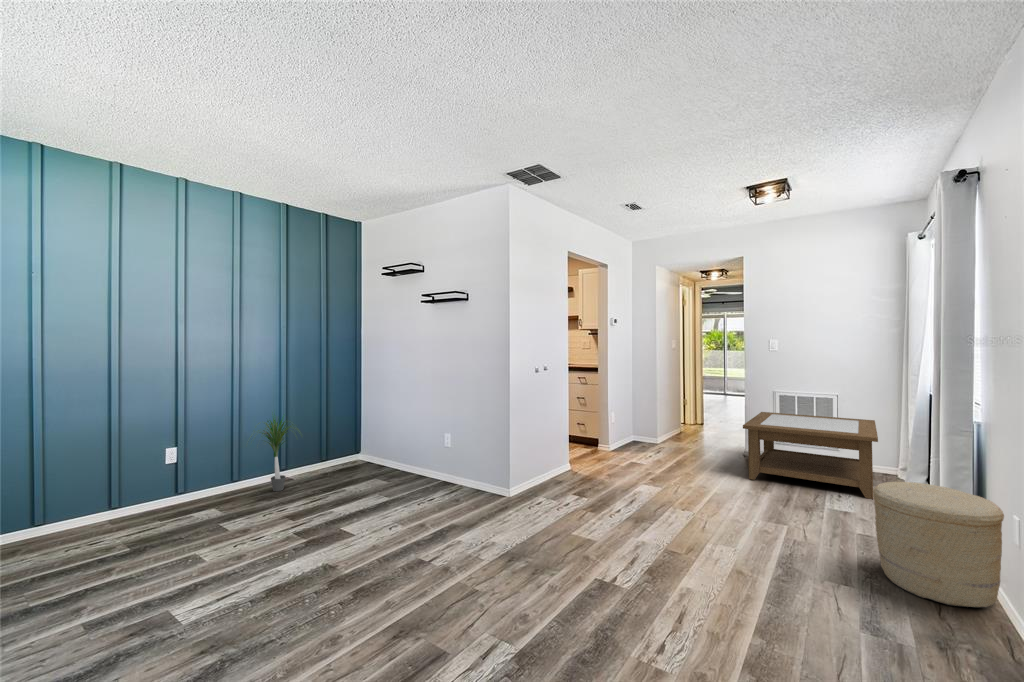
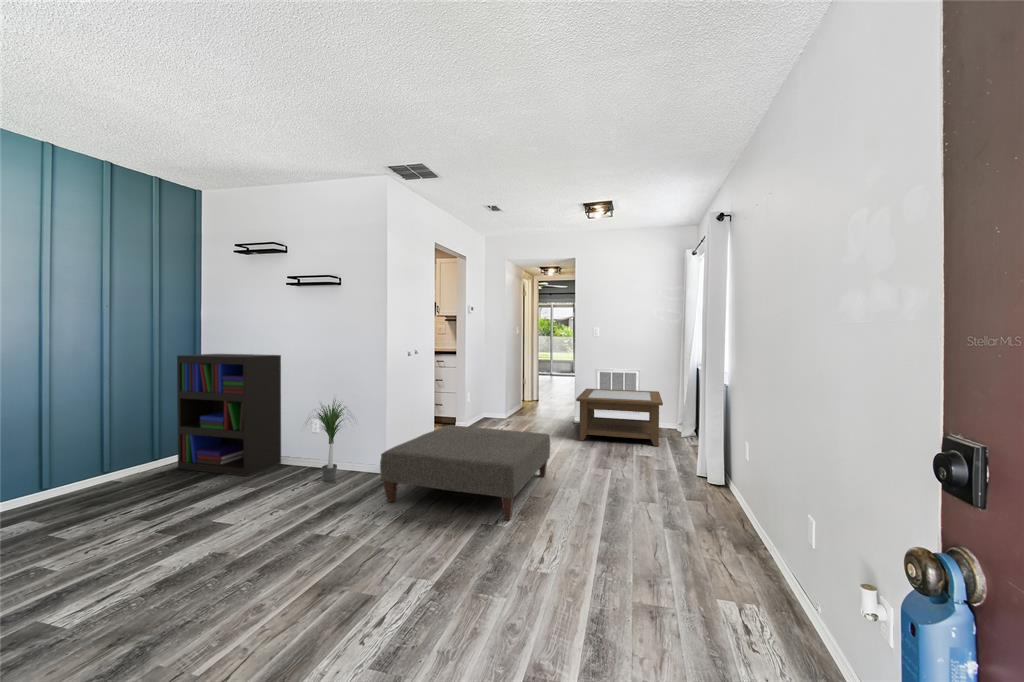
bookshelf: none [336,368,417,485] -> present [177,354,281,476]
potted plant: present [259,416,293,491] -> present [307,400,344,481]
ottoman: none [491,450,698,580] -> present [380,425,550,520]
woven basket: present [873,482,1004,607] -> none [665,429,731,503]

